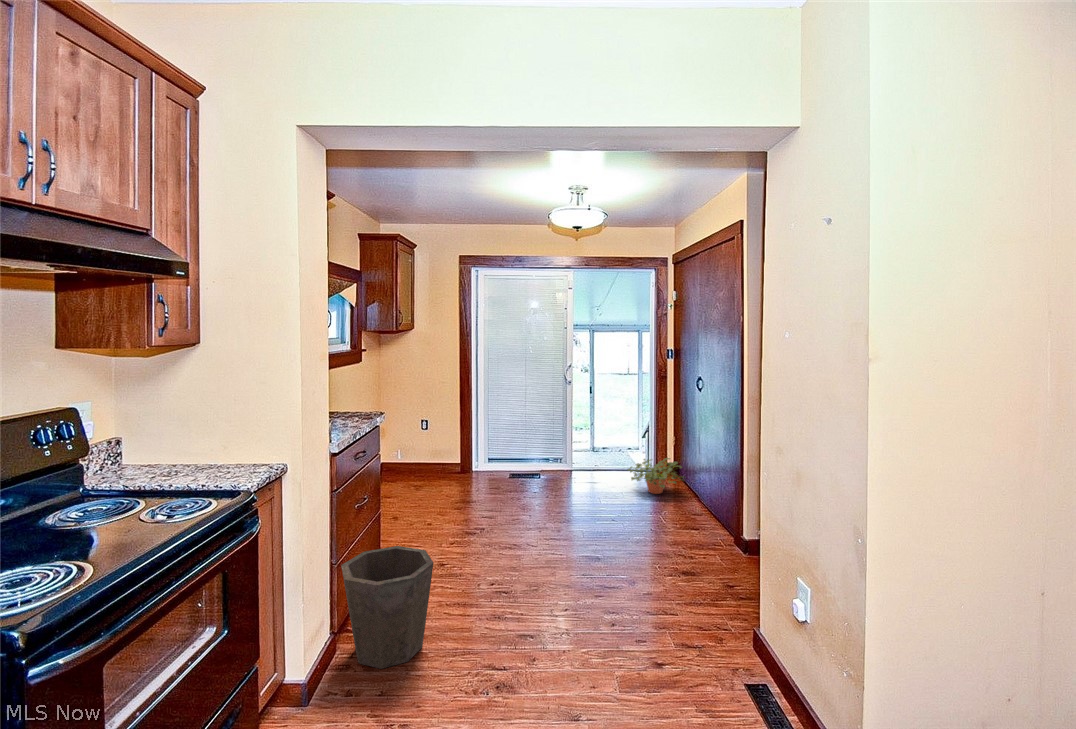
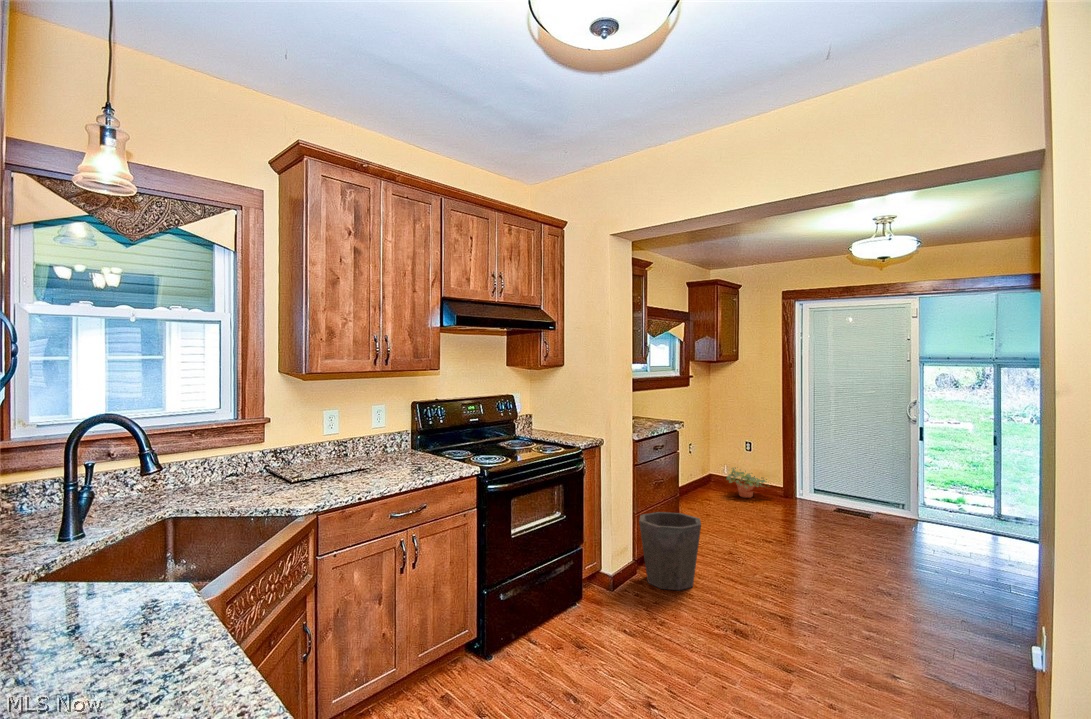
potted plant: present [628,458,684,494] -> present [727,467,767,498]

